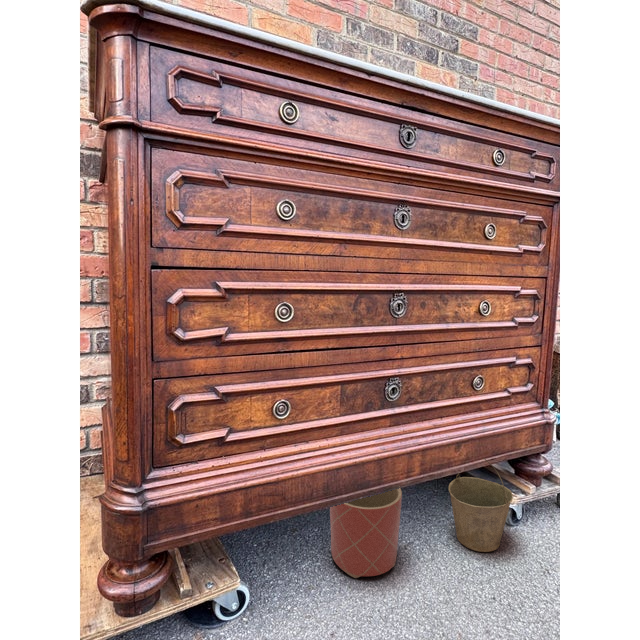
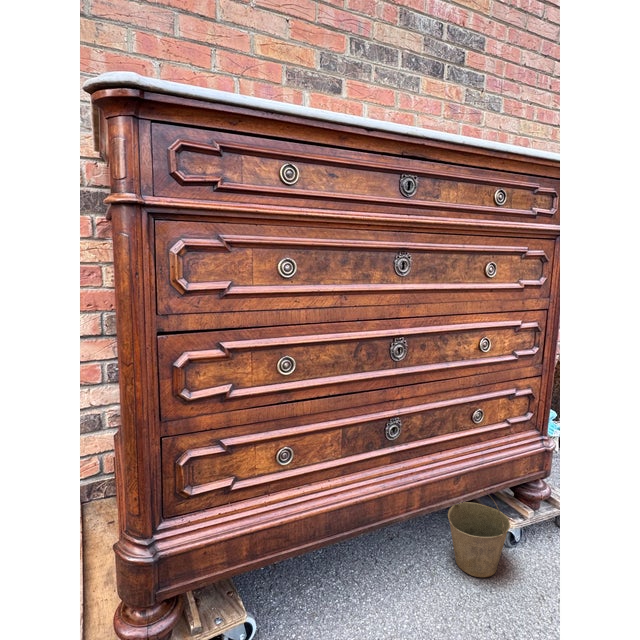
planter: present [330,488,402,578] -> none [333,500,402,605]

